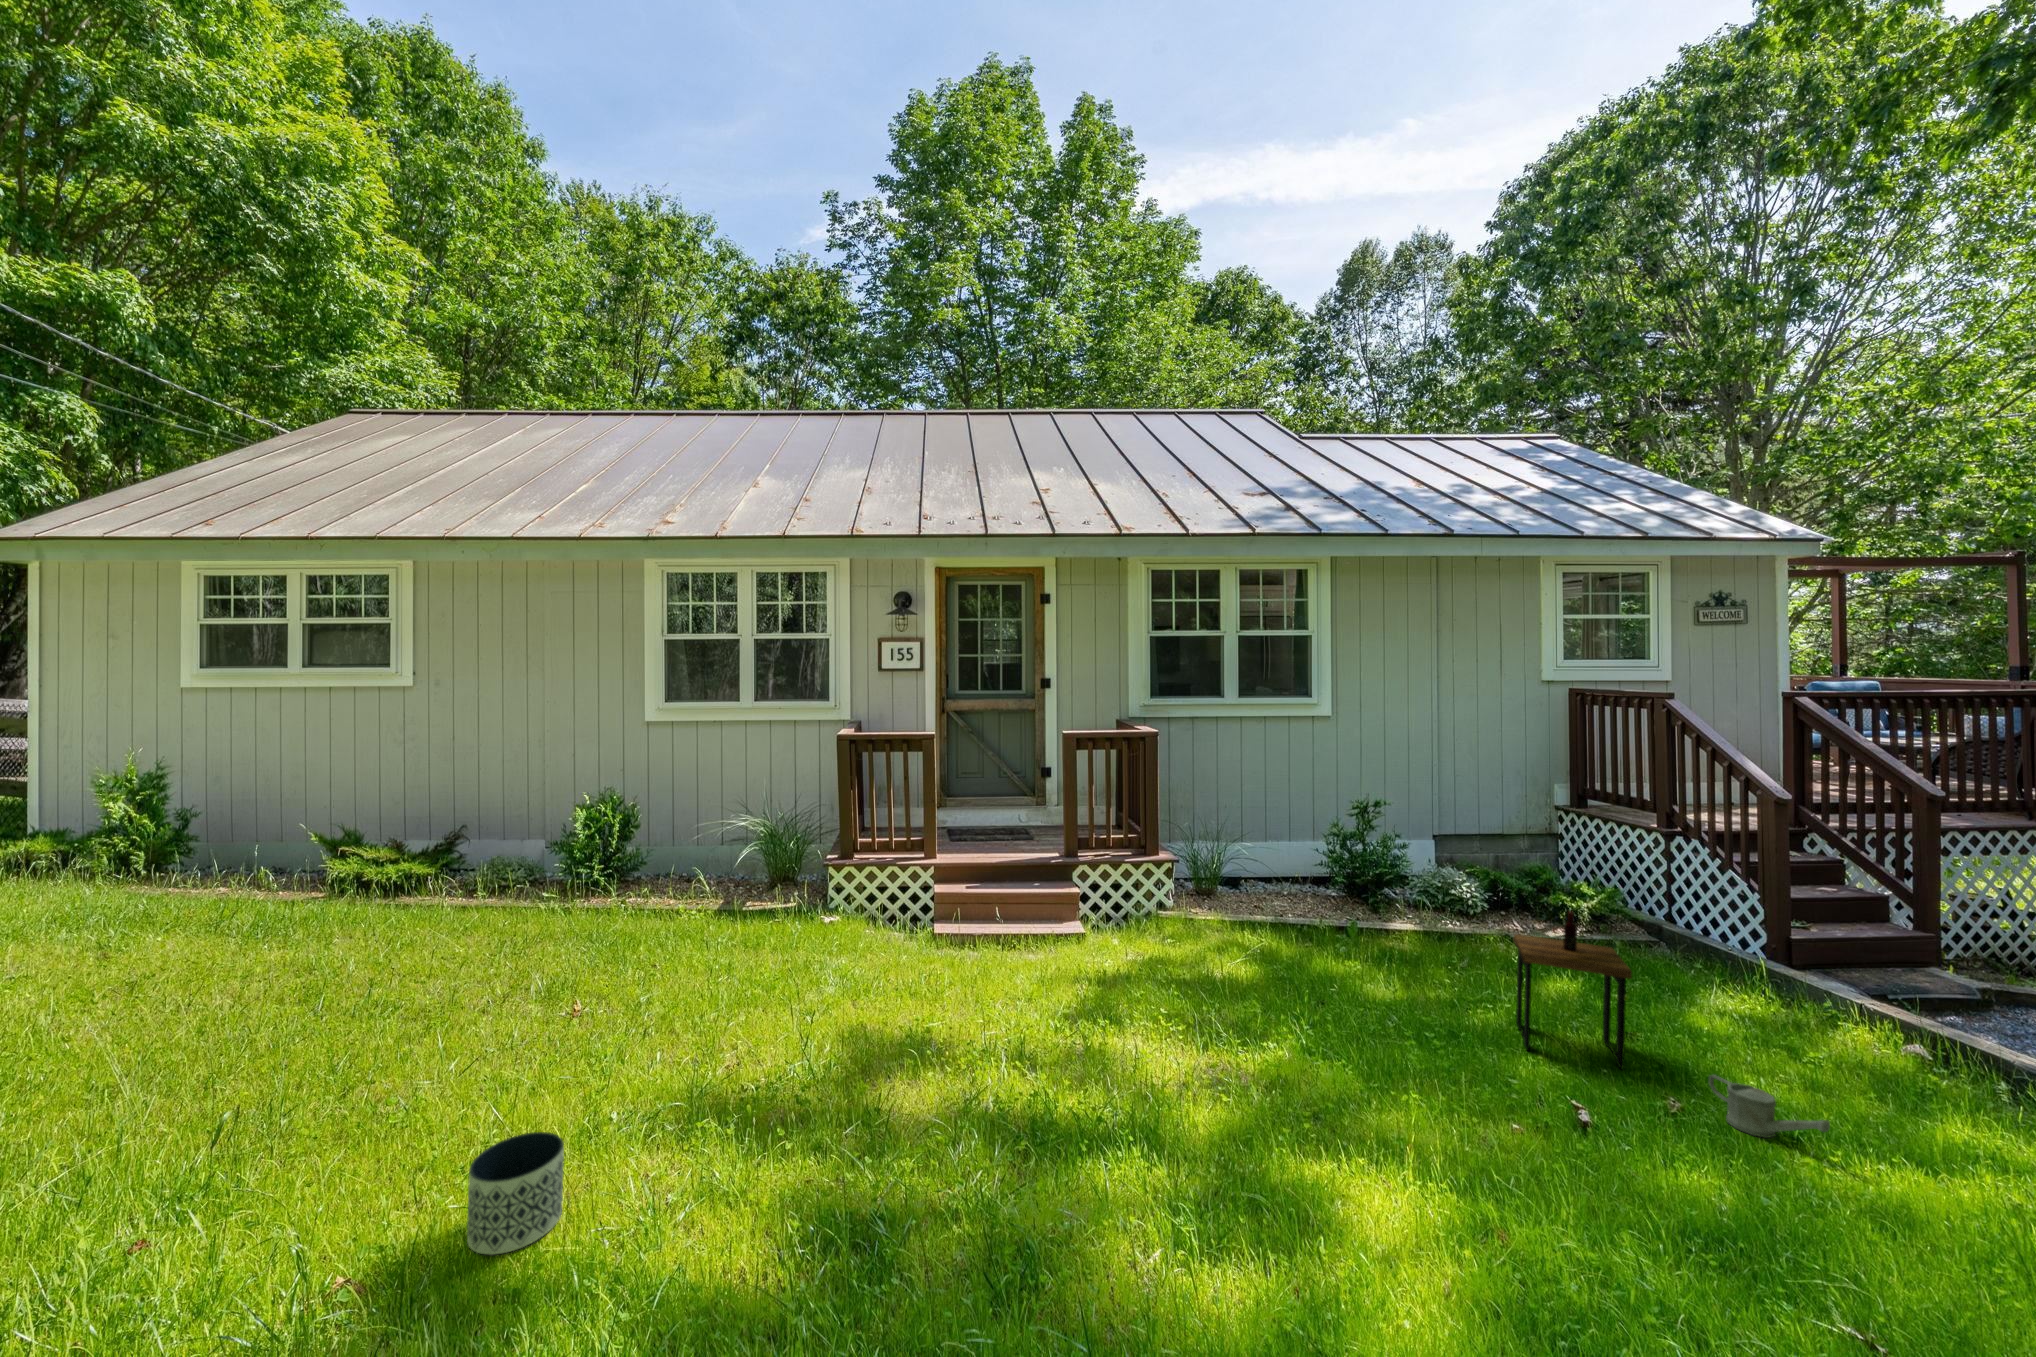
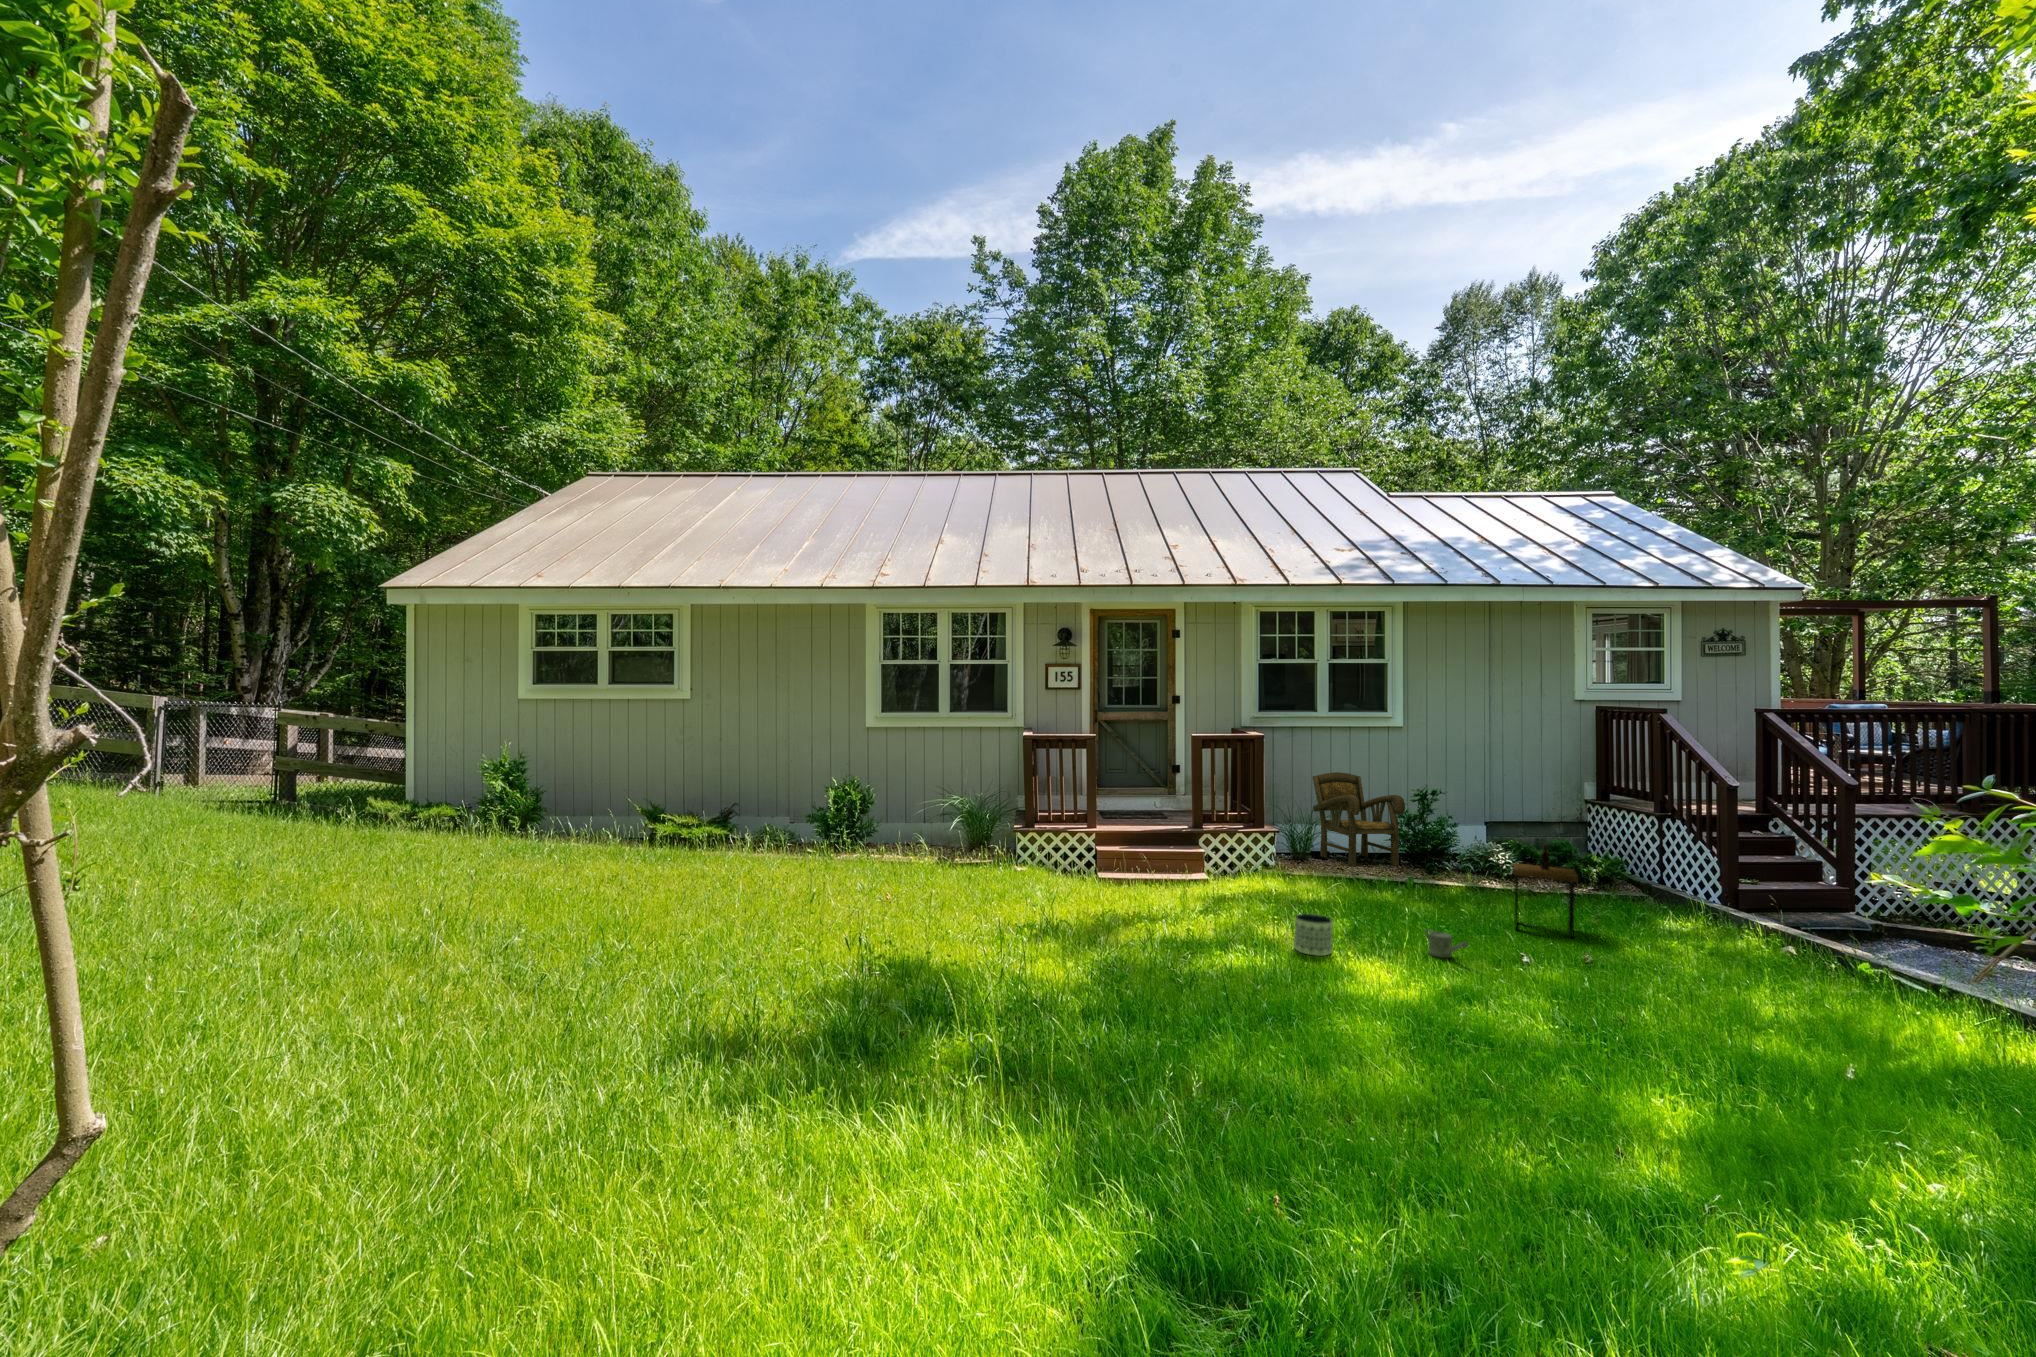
armchair: none [1221,775,1338,904] -> present [1313,772,1405,867]
watering can: present [1709,1075,1830,1138] -> present [1425,929,1468,958]
planter: present [467,1132,564,1254] -> present [1294,914,1333,956]

